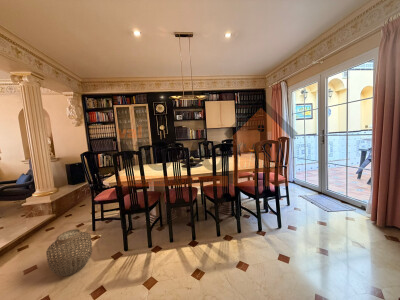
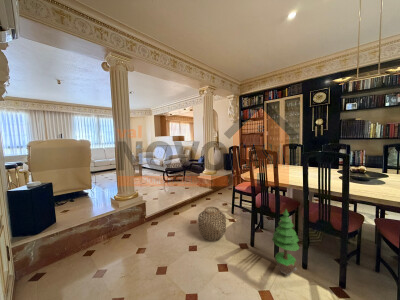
potted tree: none [147,199,169,256] -> present [272,209,299,276]

